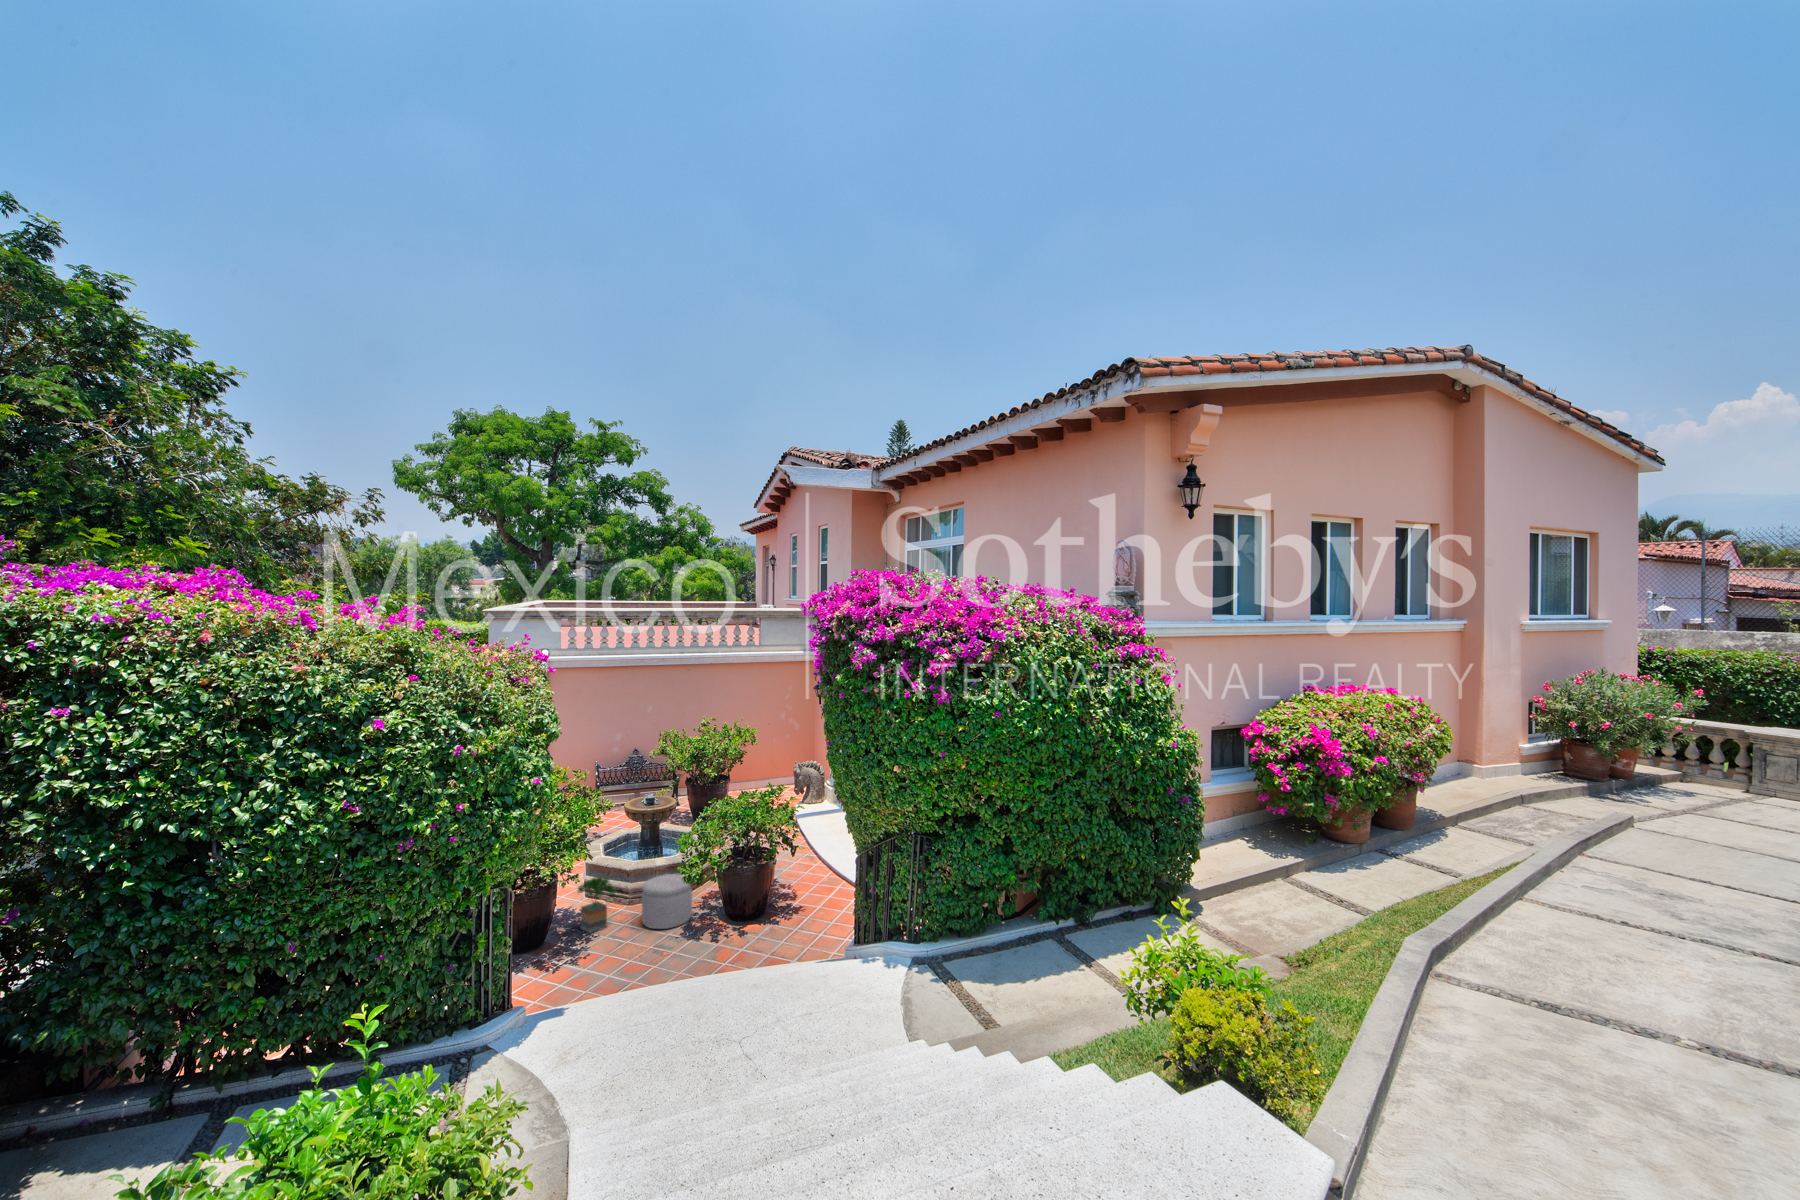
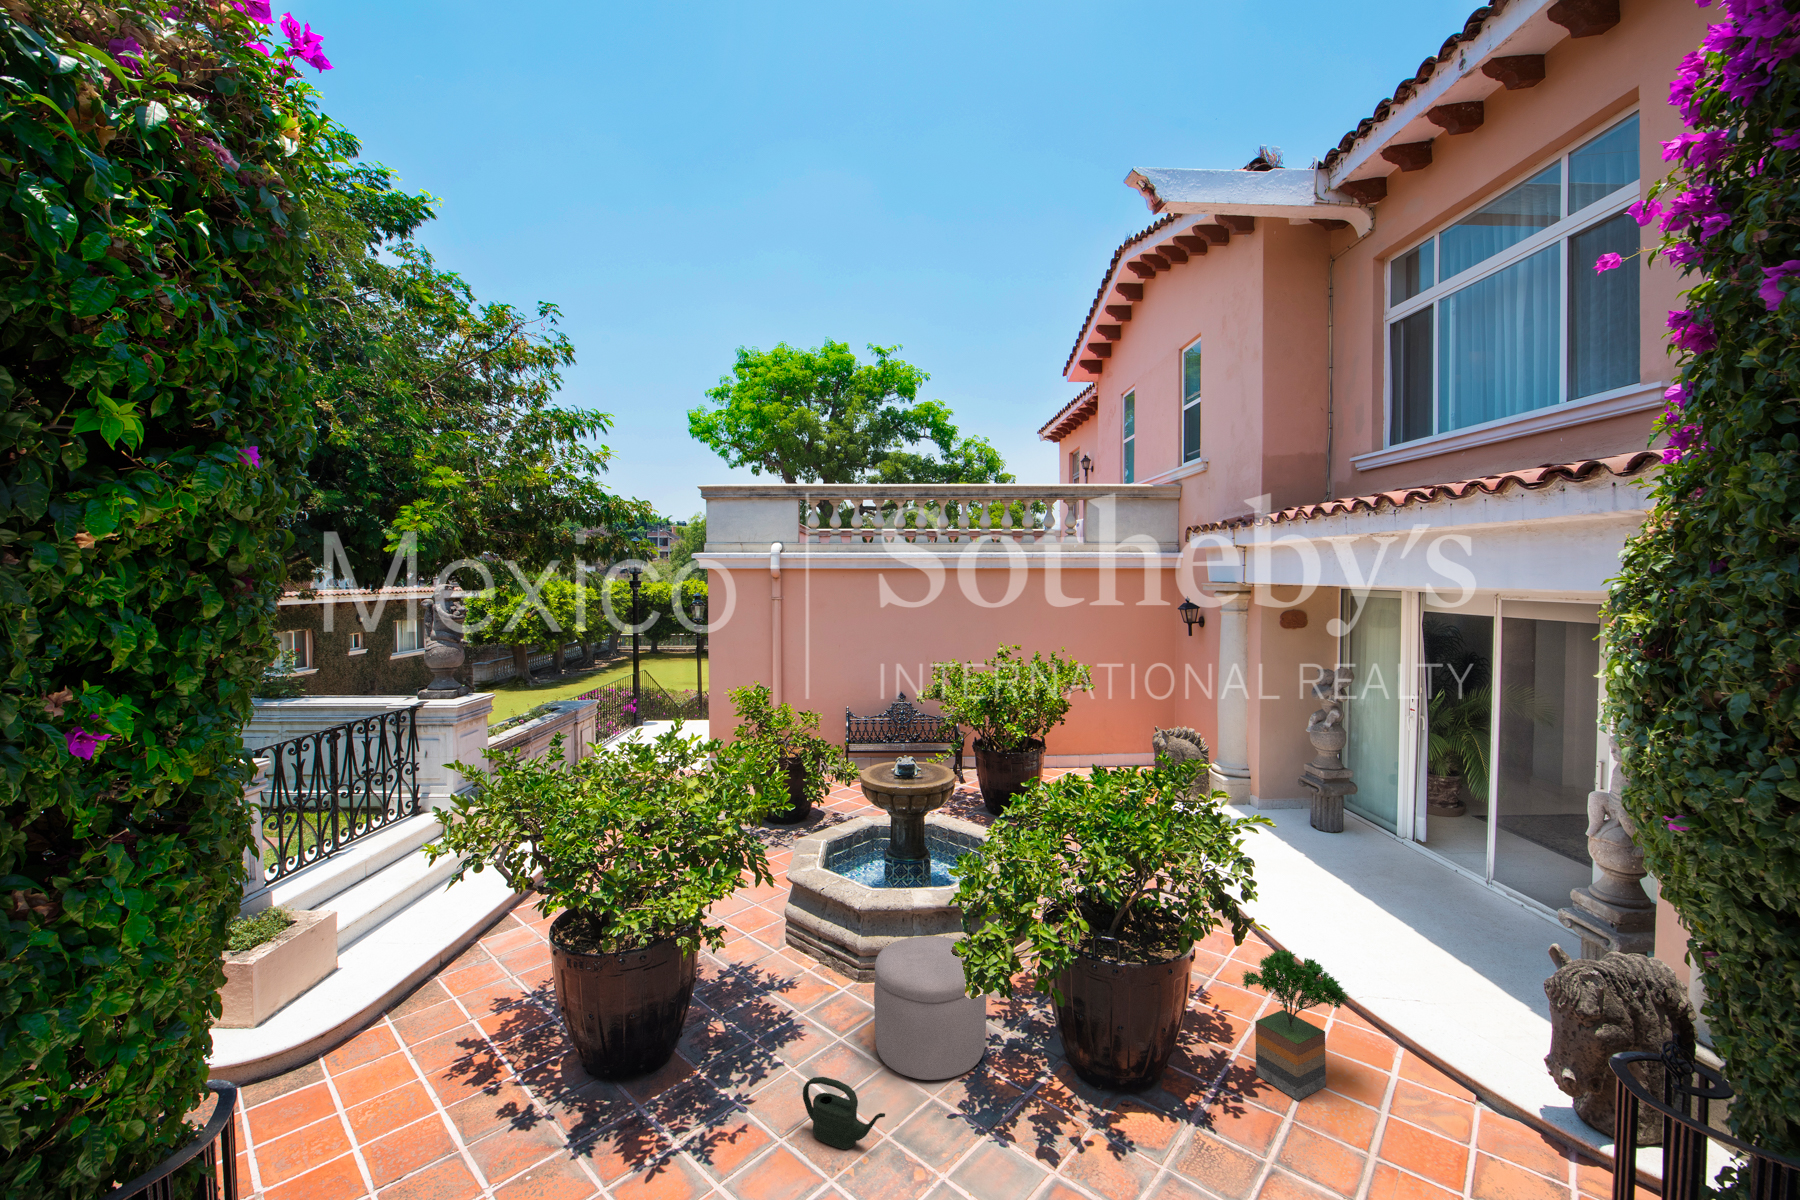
potted tree: present [577,877,615,933] -> present [1242,950,1349,1101]
watering can: none [616,927,652,952] -> present [803,1077,885,1149]

